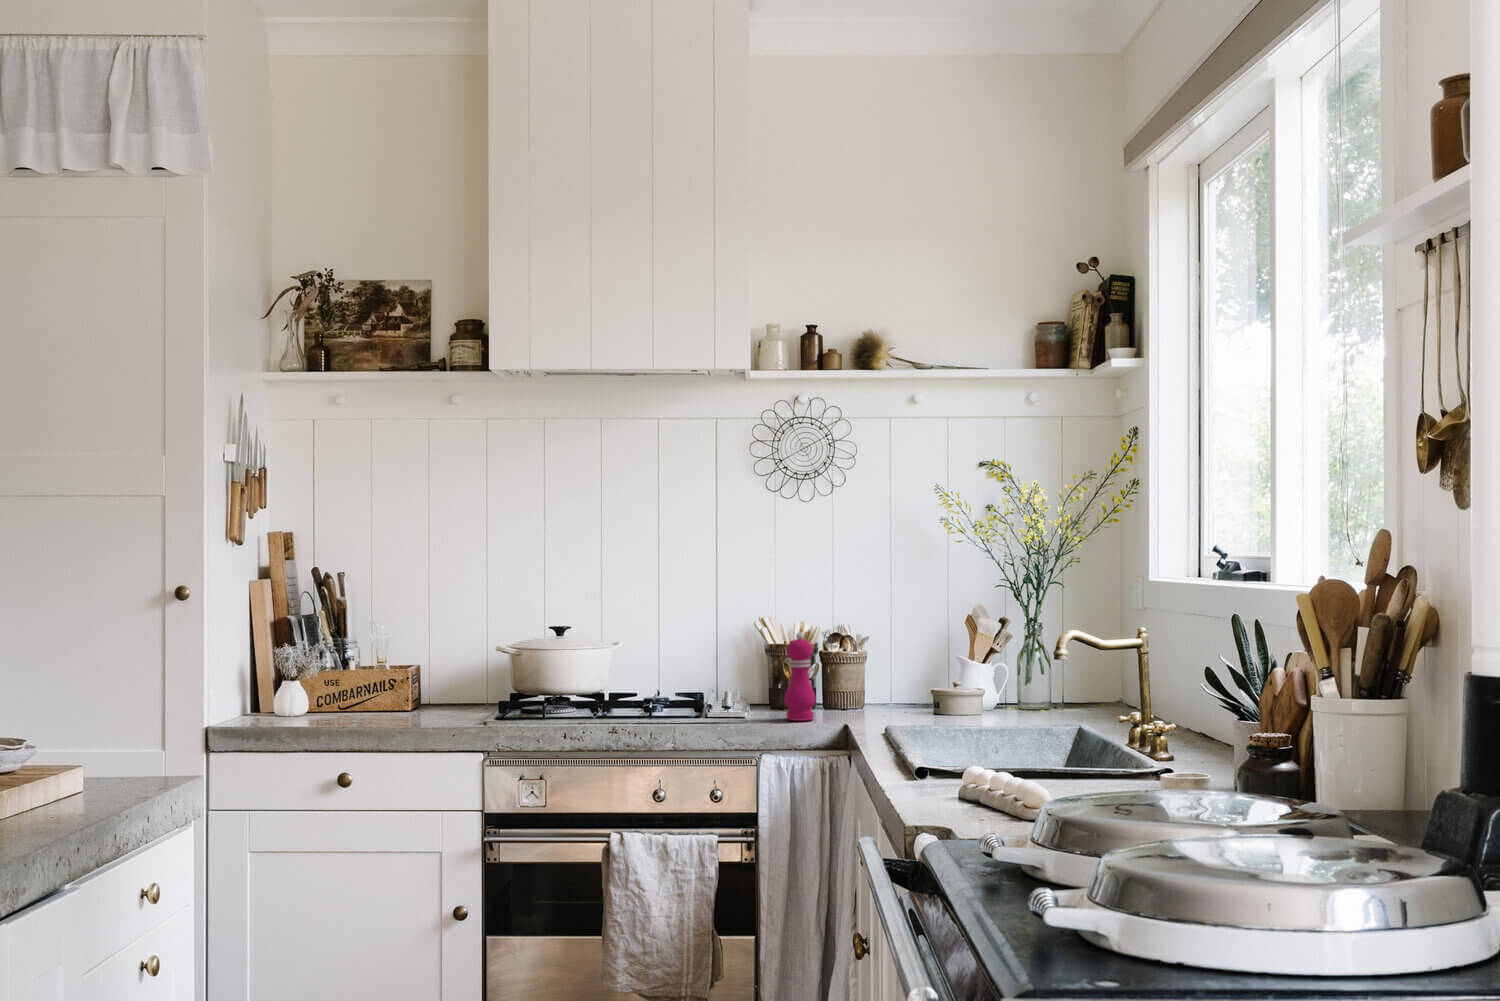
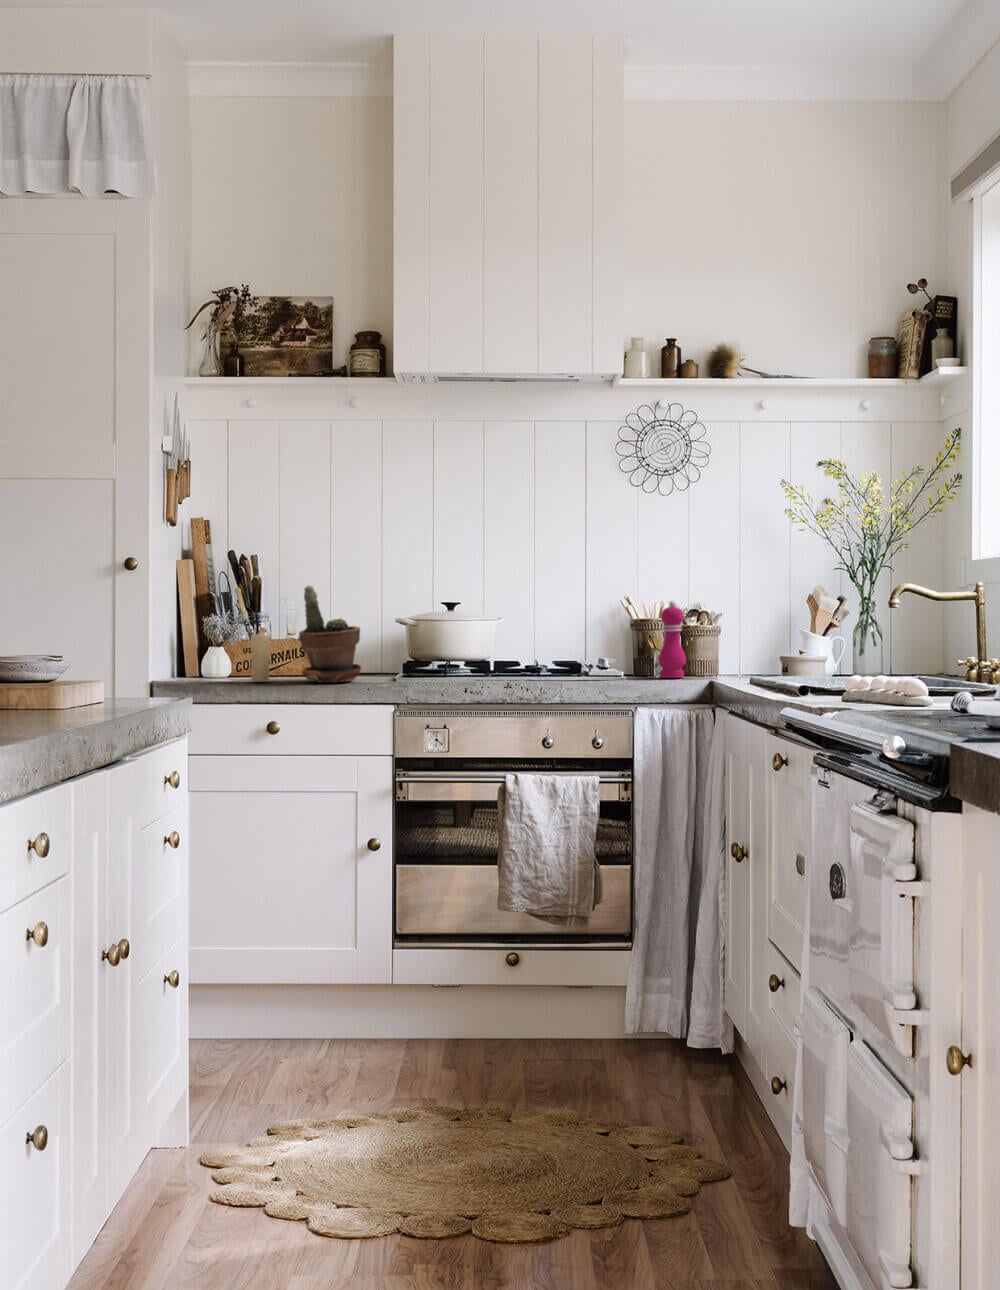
potted plant: none [374,618,447,730] -> present [299,585,361,682]
candle: none [320,662,342,729] -> present [251,626,270,682]

